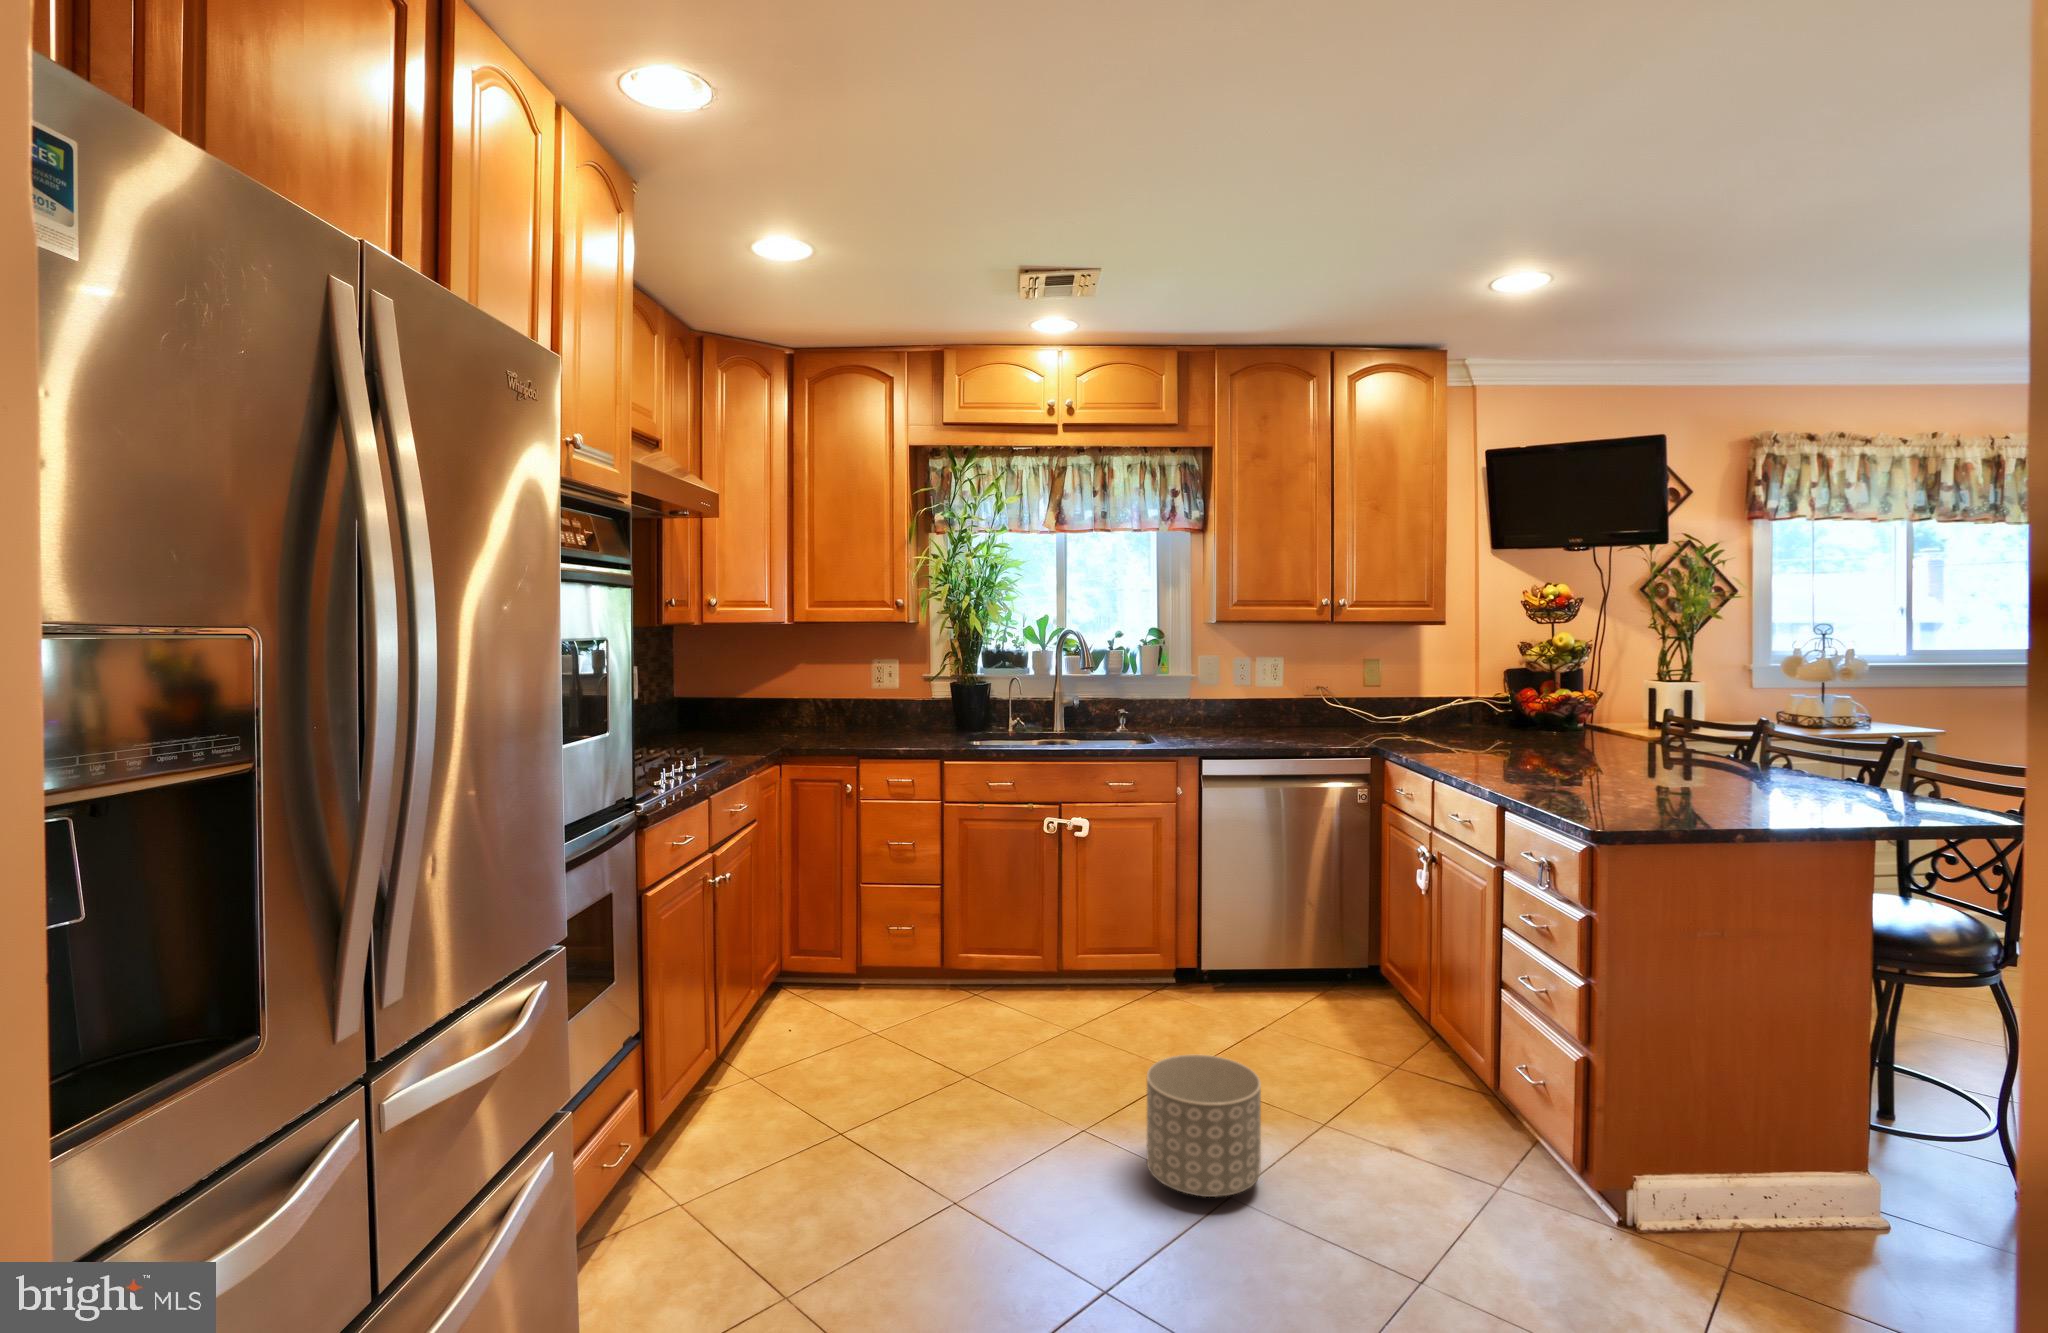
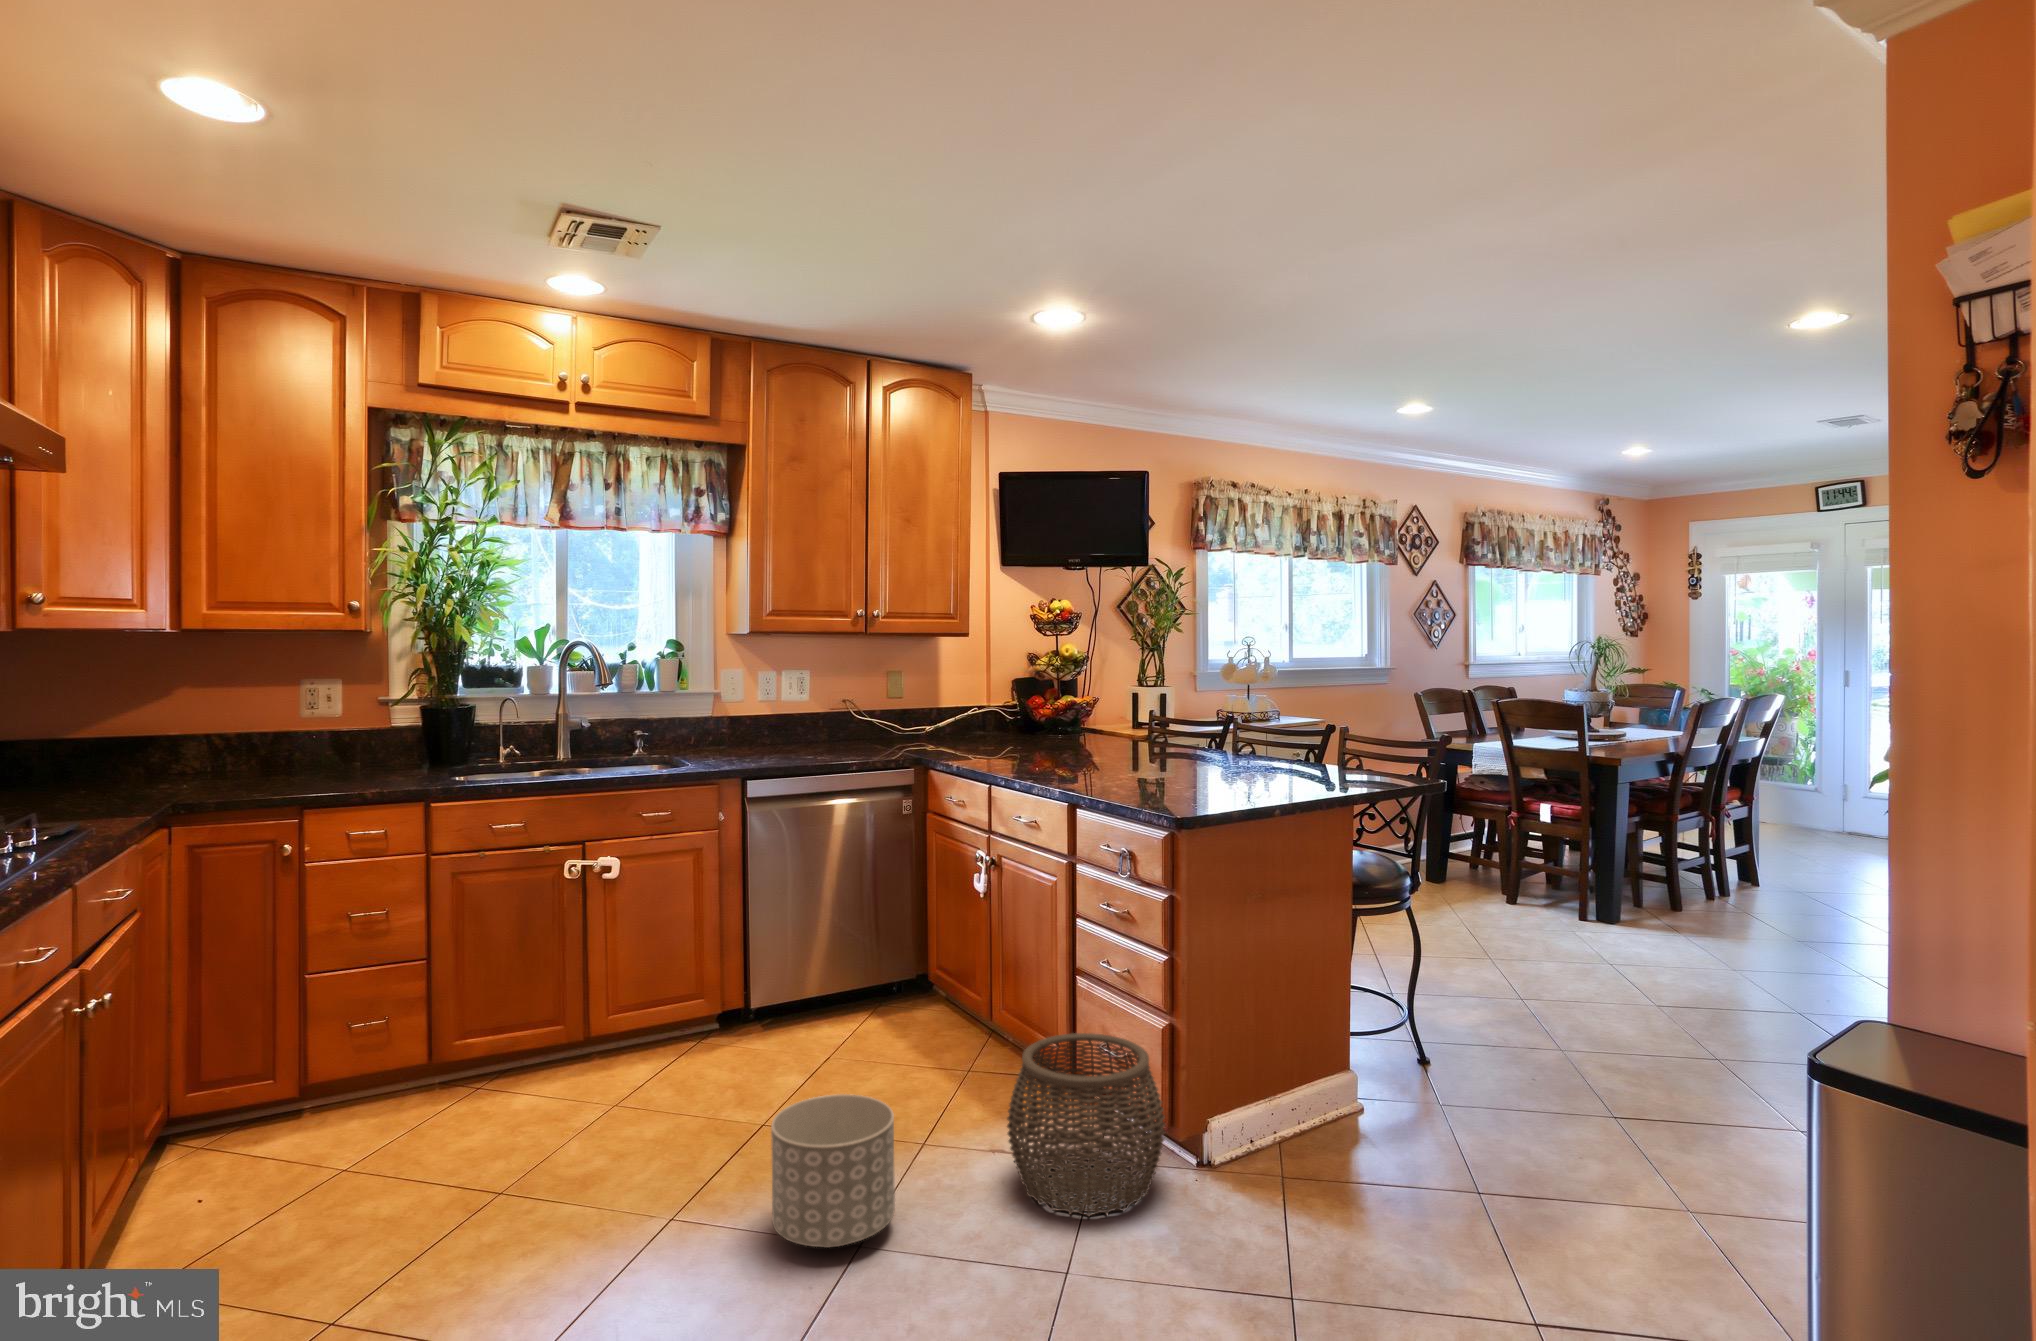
woven basket: none [1386,1046,1569,1249] -> present [1007,1033,1165,1216]

